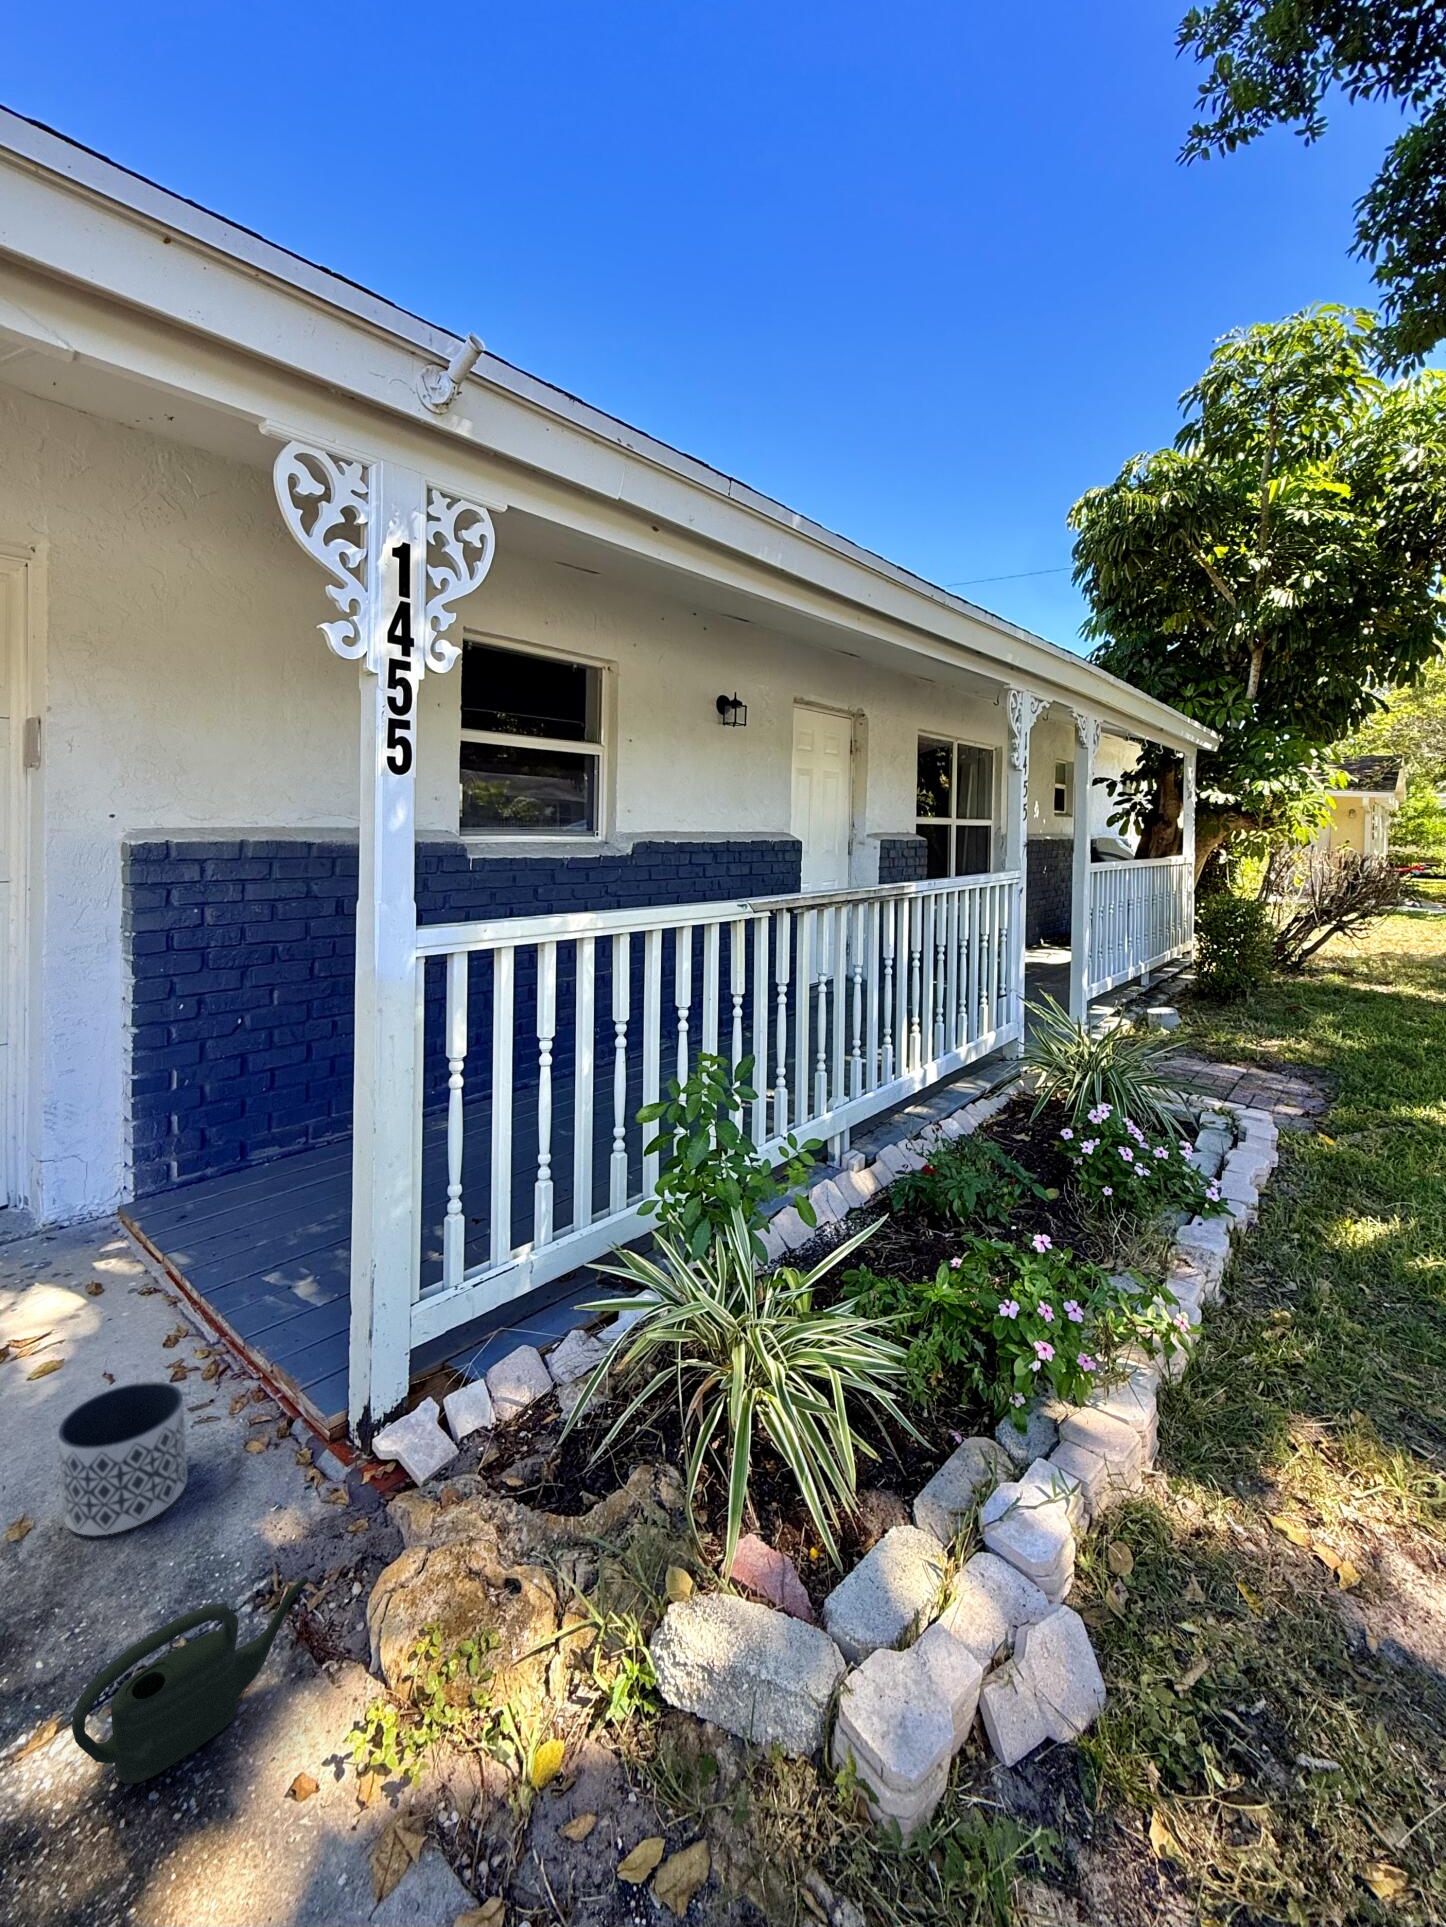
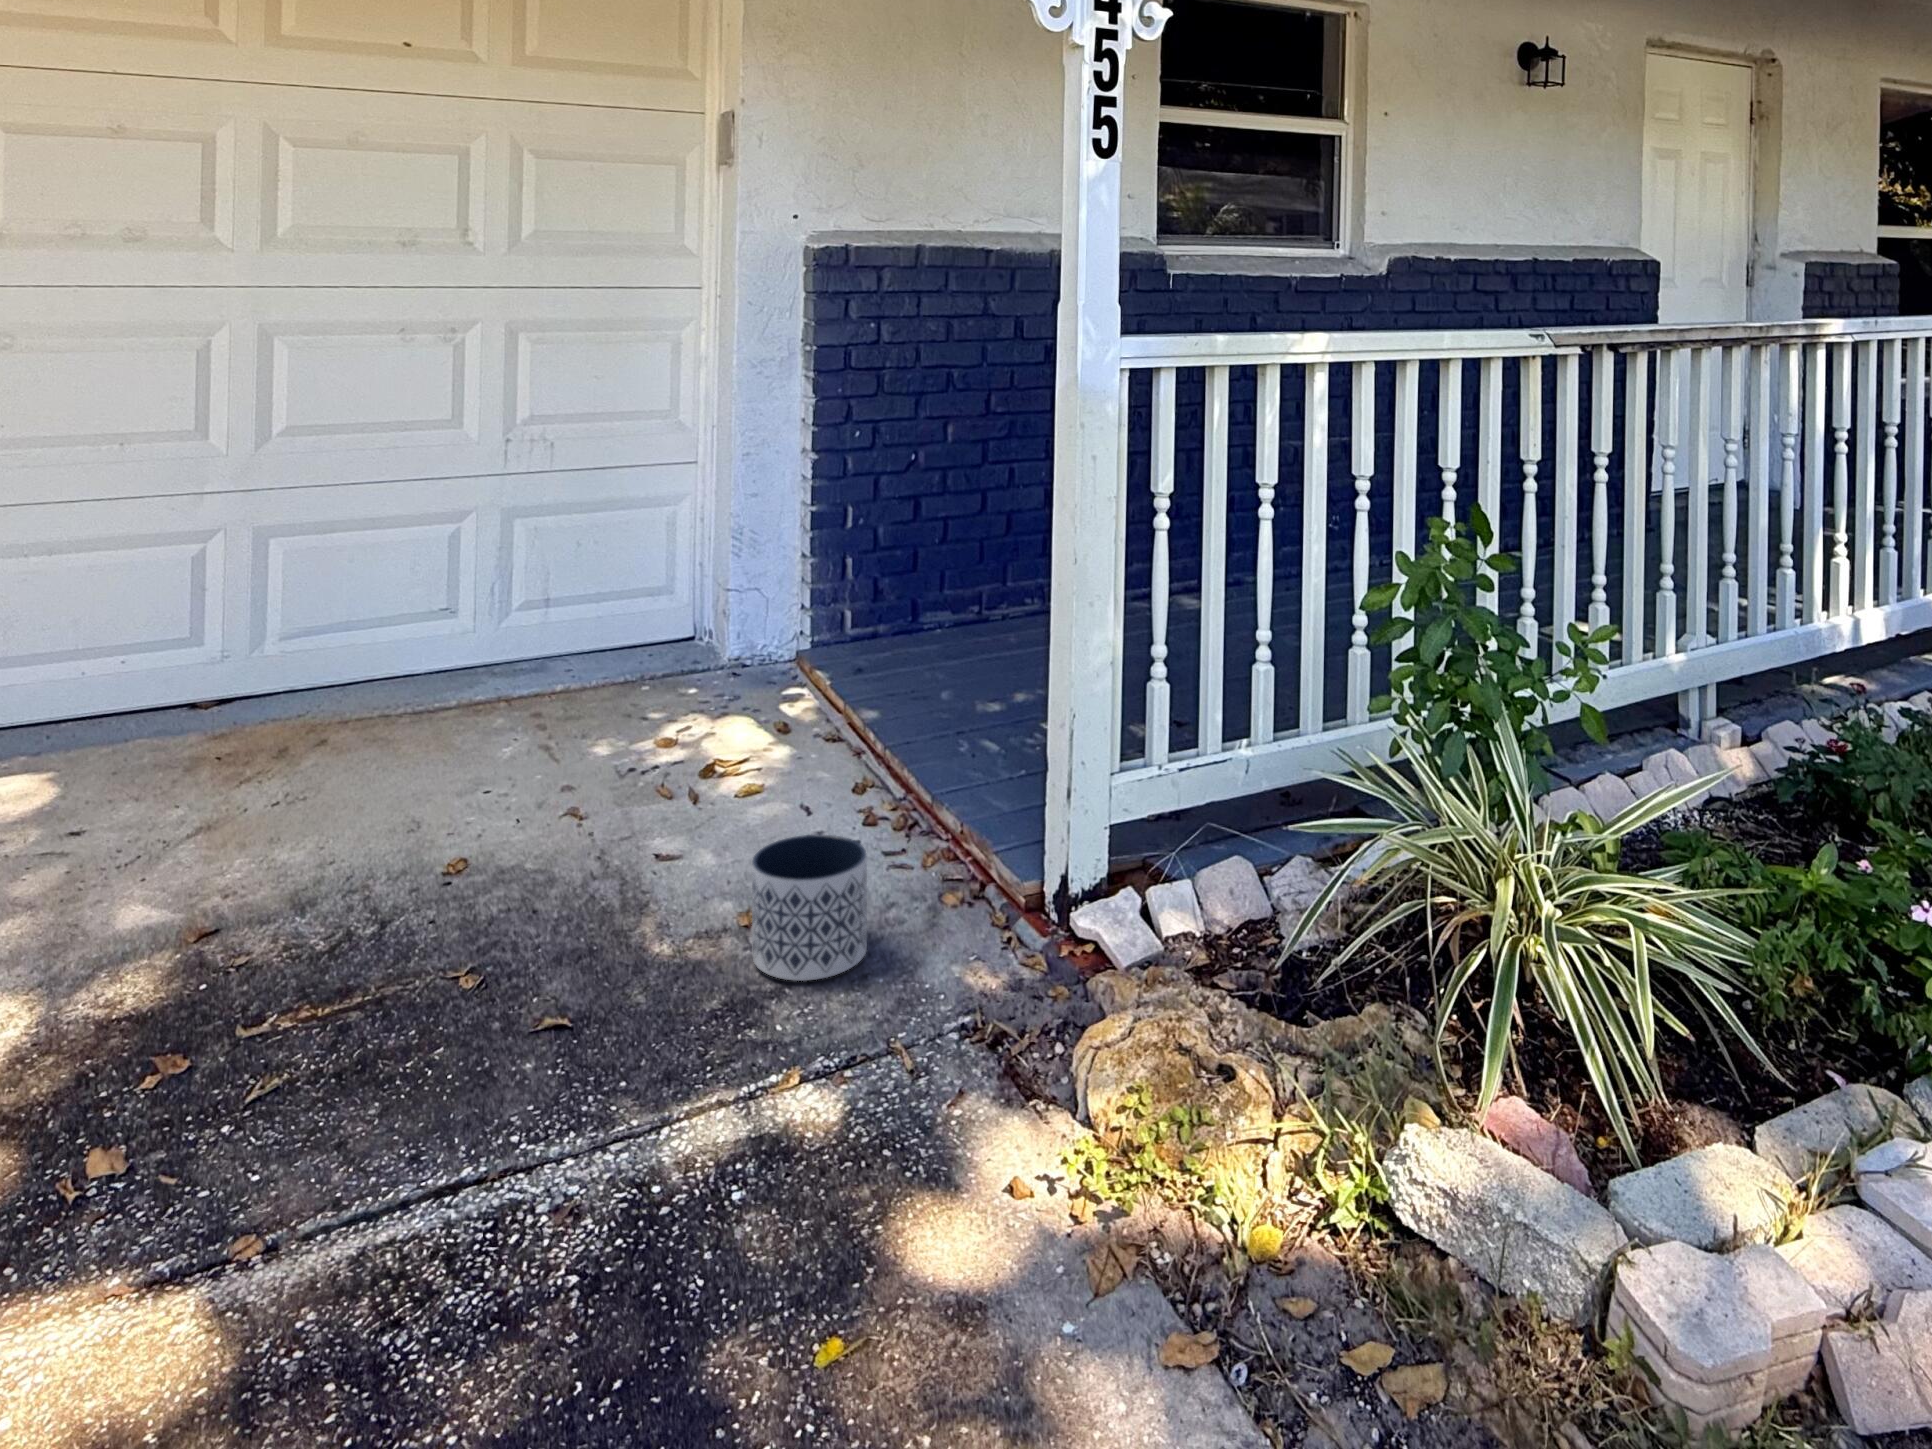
watering can: present [72,1576,308,1784] -> none [800,1015,1007,1172]

